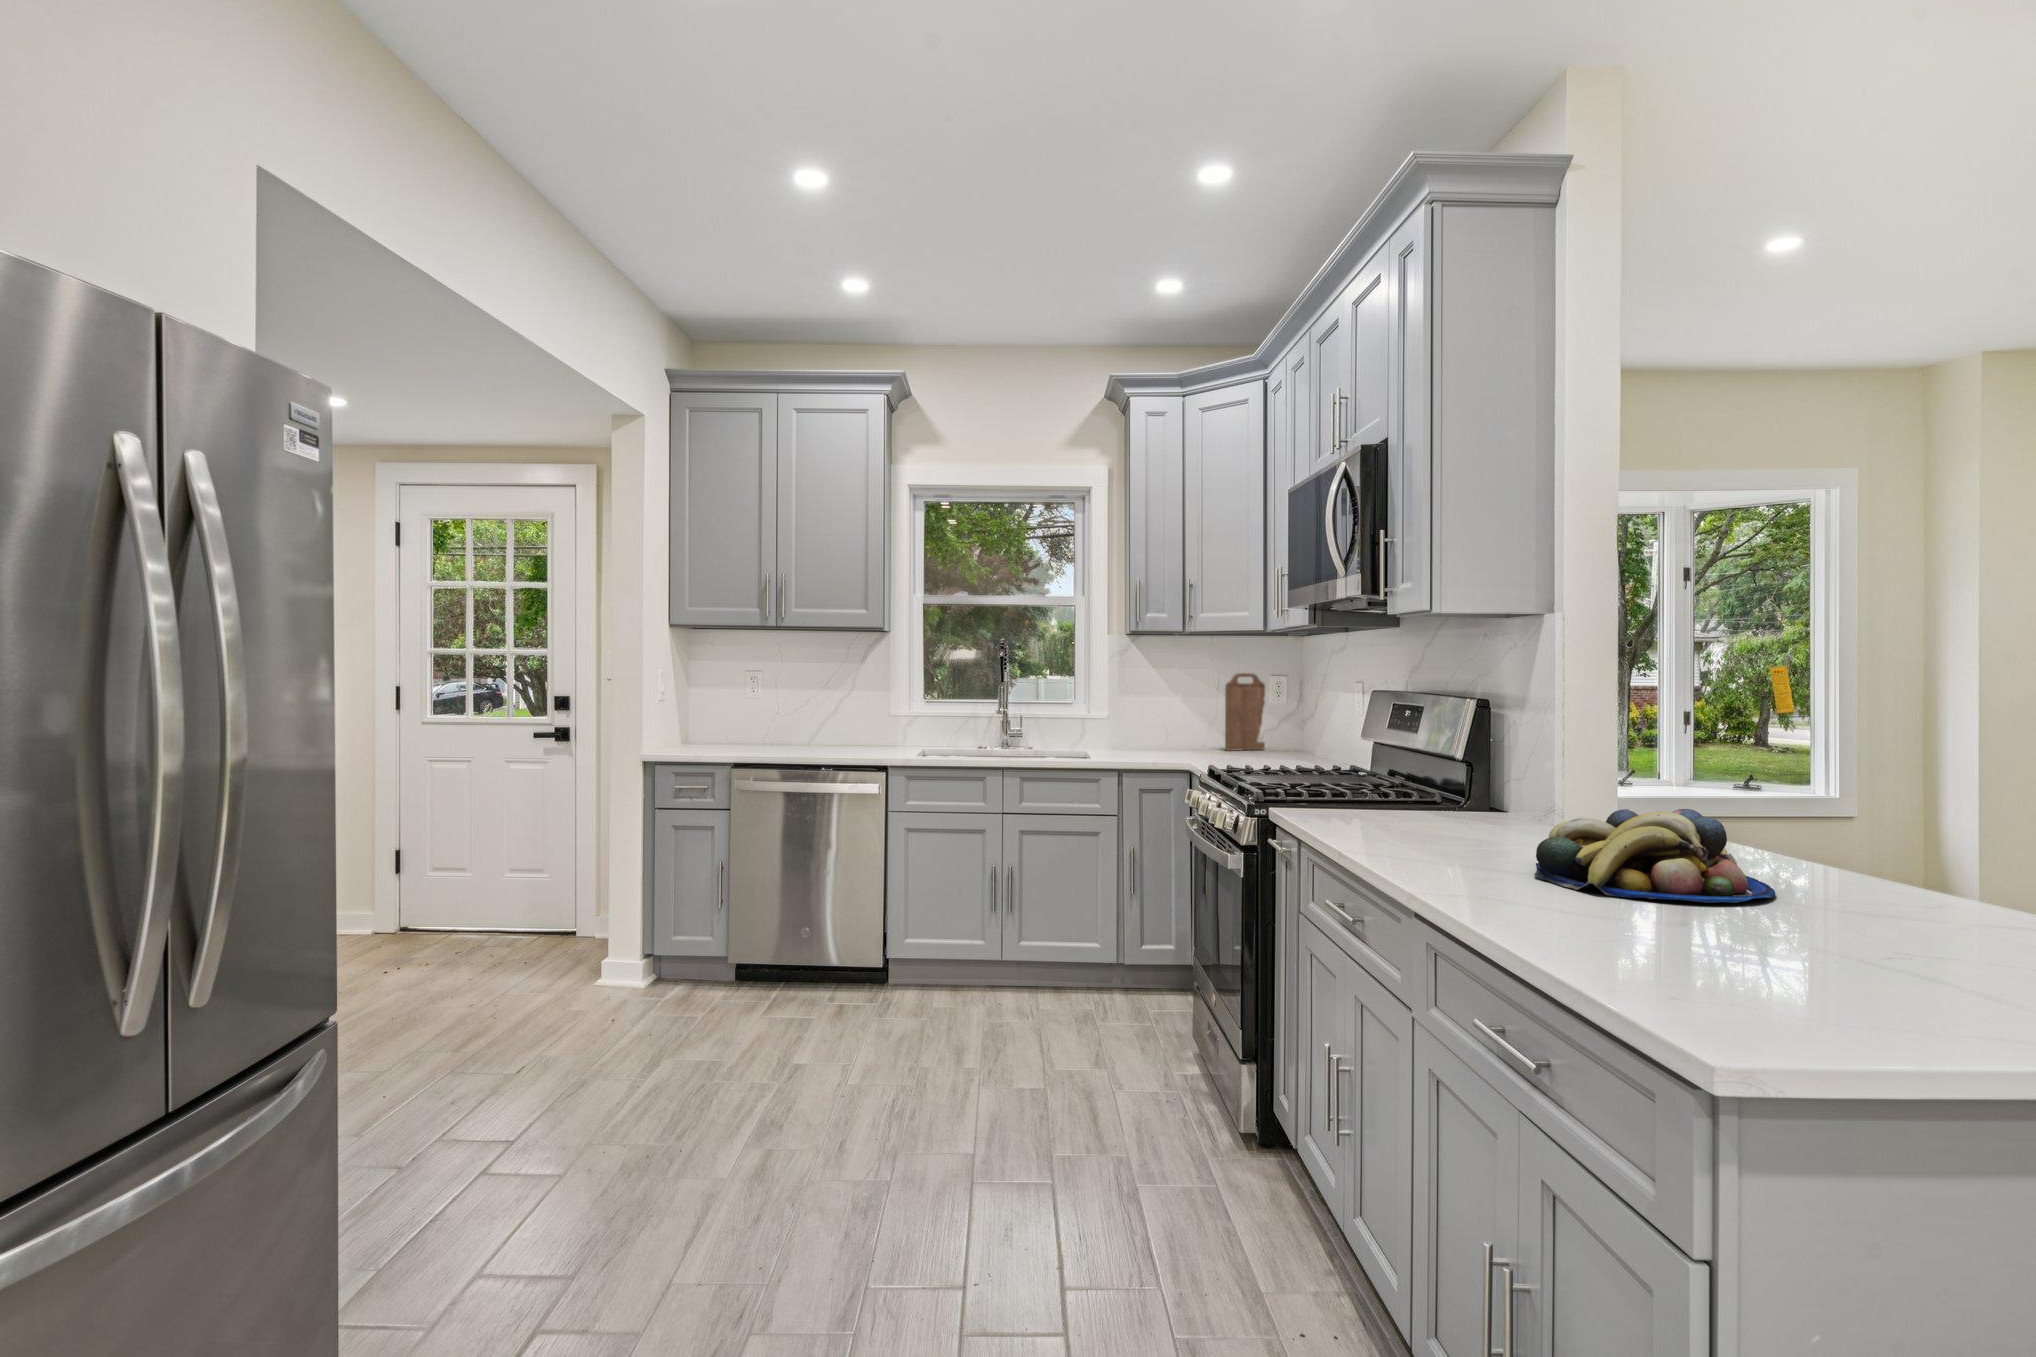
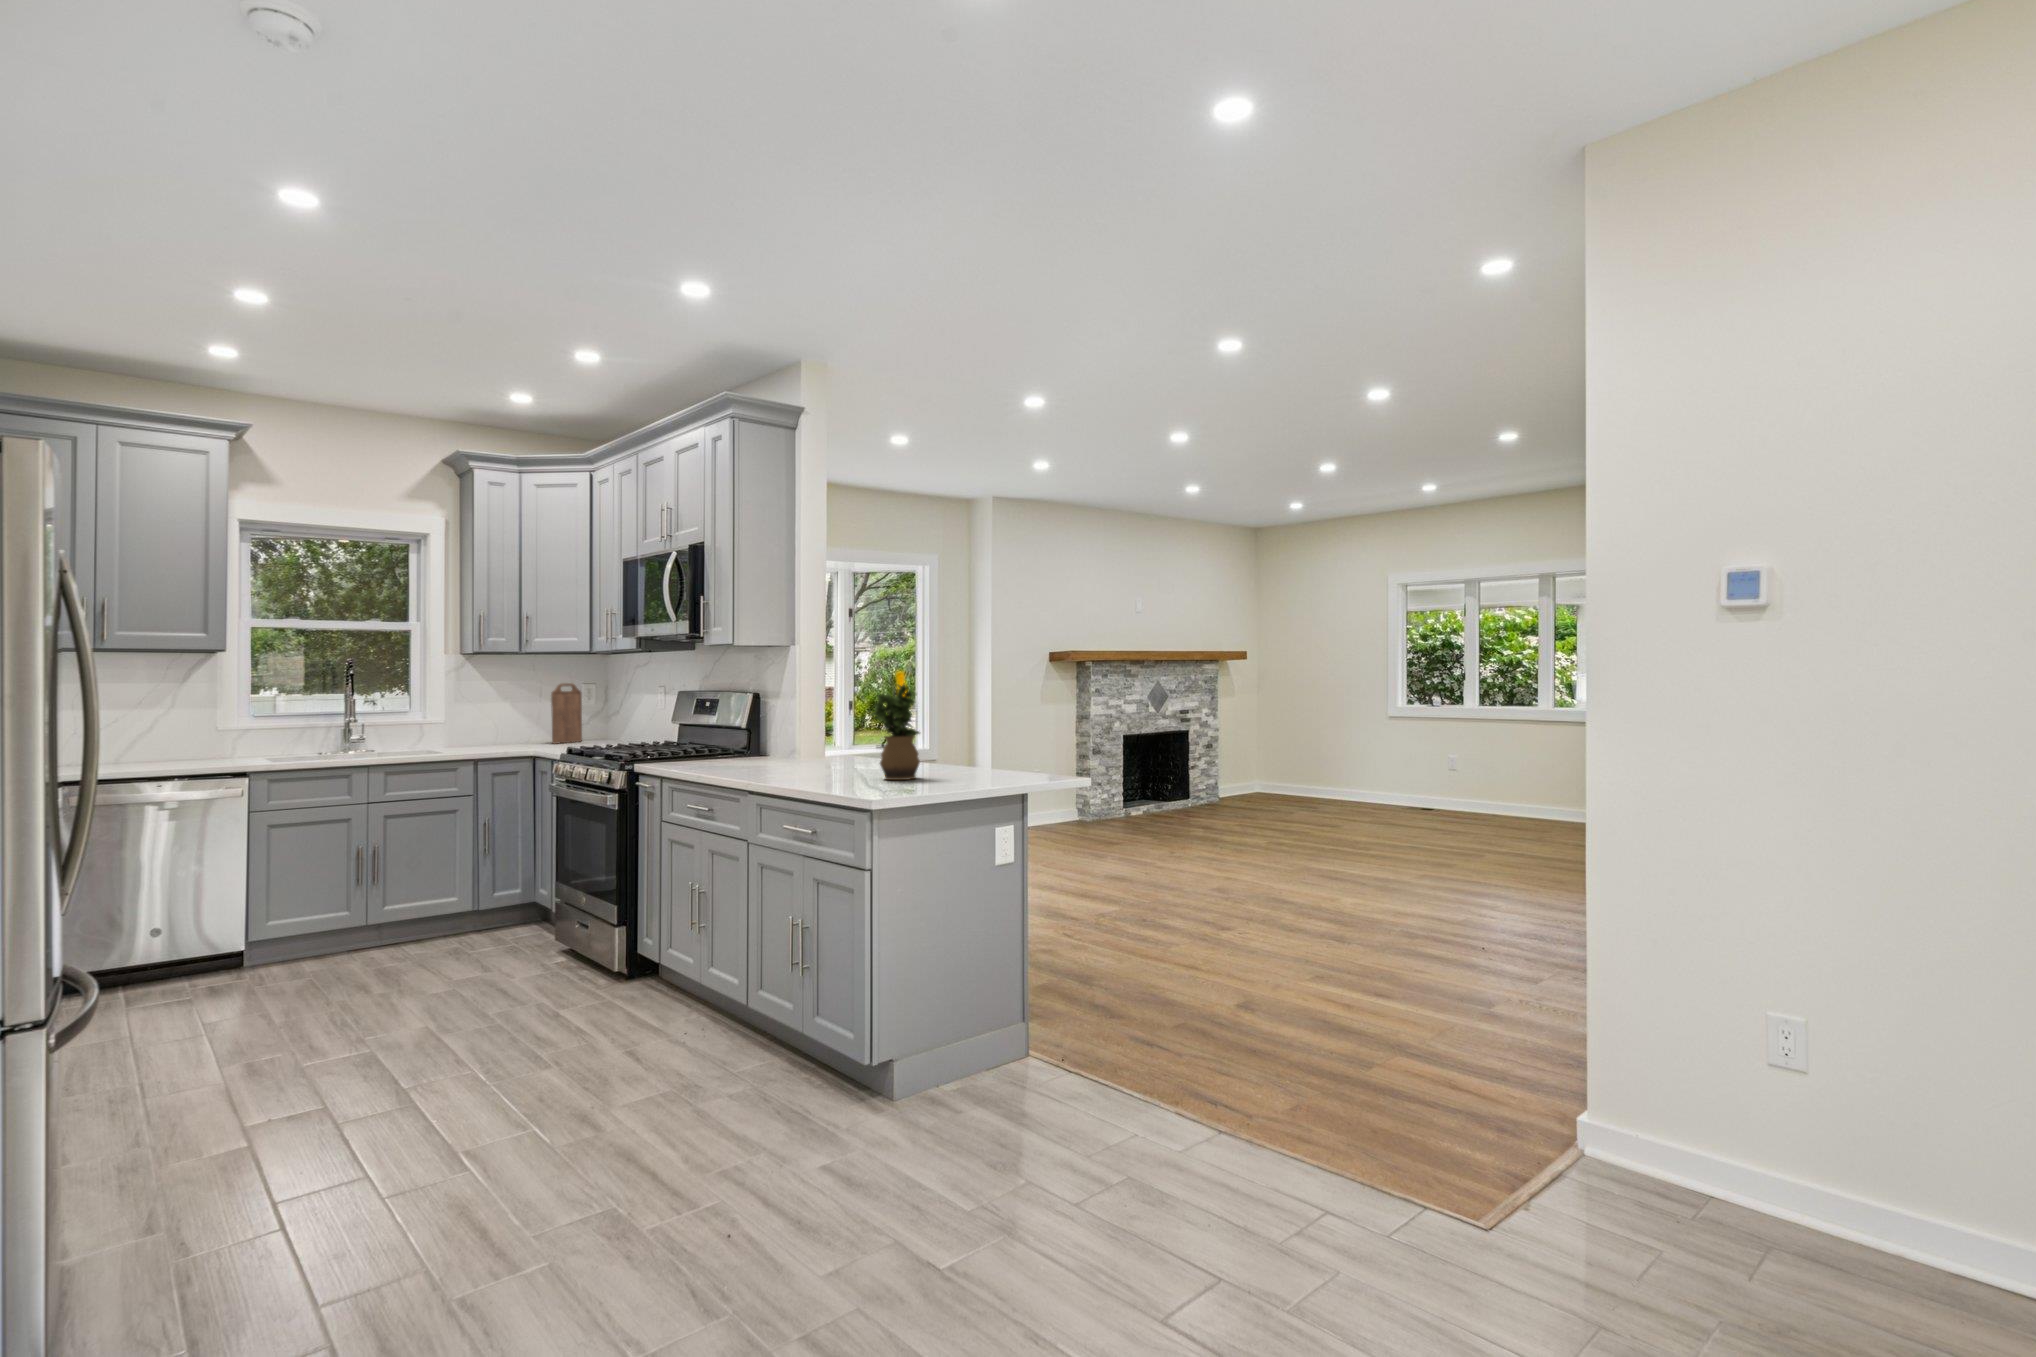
potted plant: none [1760,687,1962,987] -> present [870,684,920,780]
fruit bowl: present [1535,809,1775,903] -> none [792,738,880,773]

